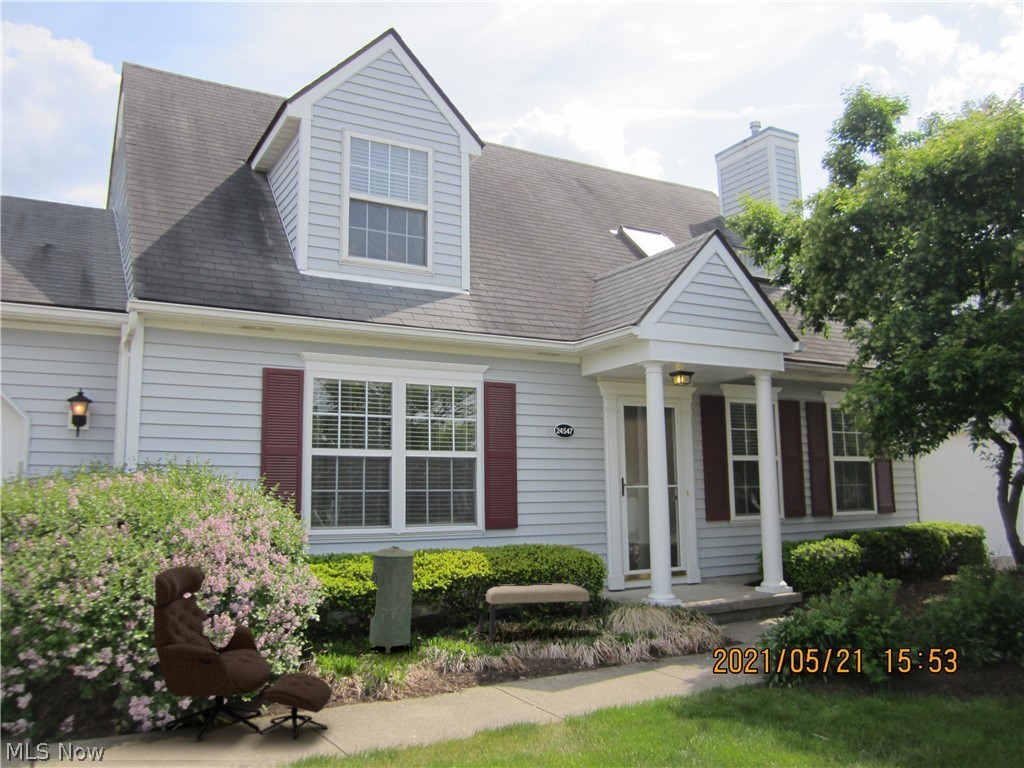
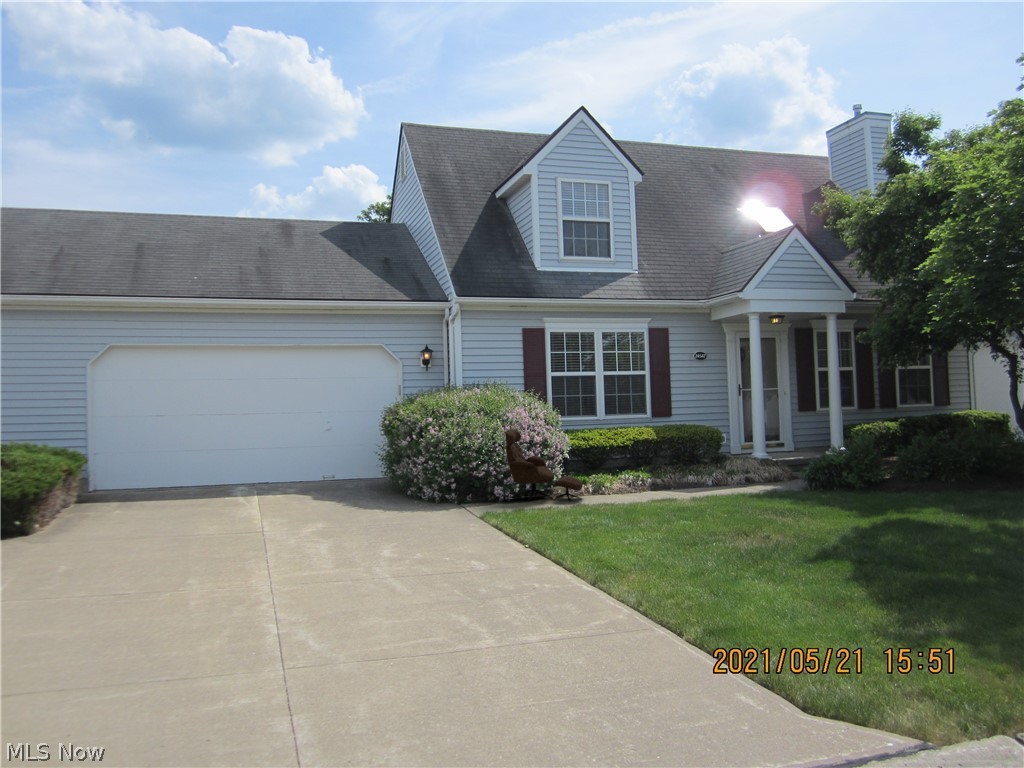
trash can: present [369,546,414,653] -> none [591,423,614,478]
bench: present [479,583,590,639] -> none [649,445,713,474]

